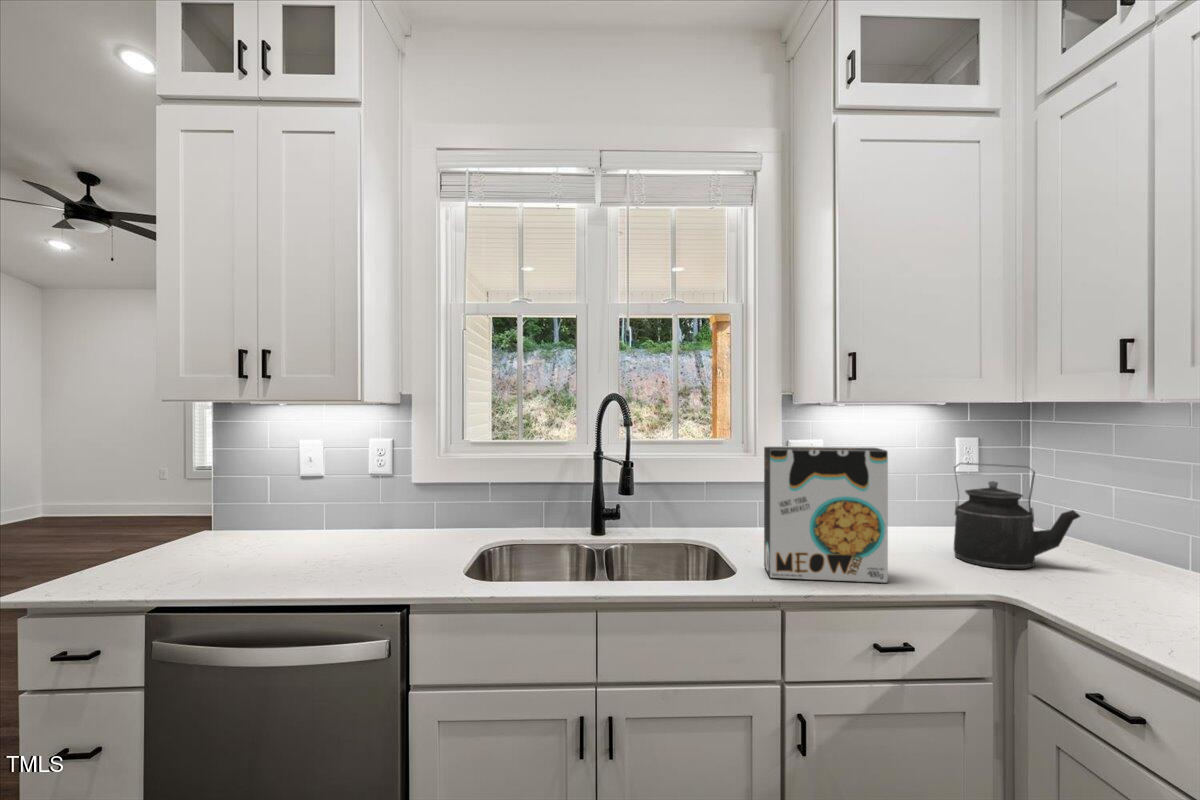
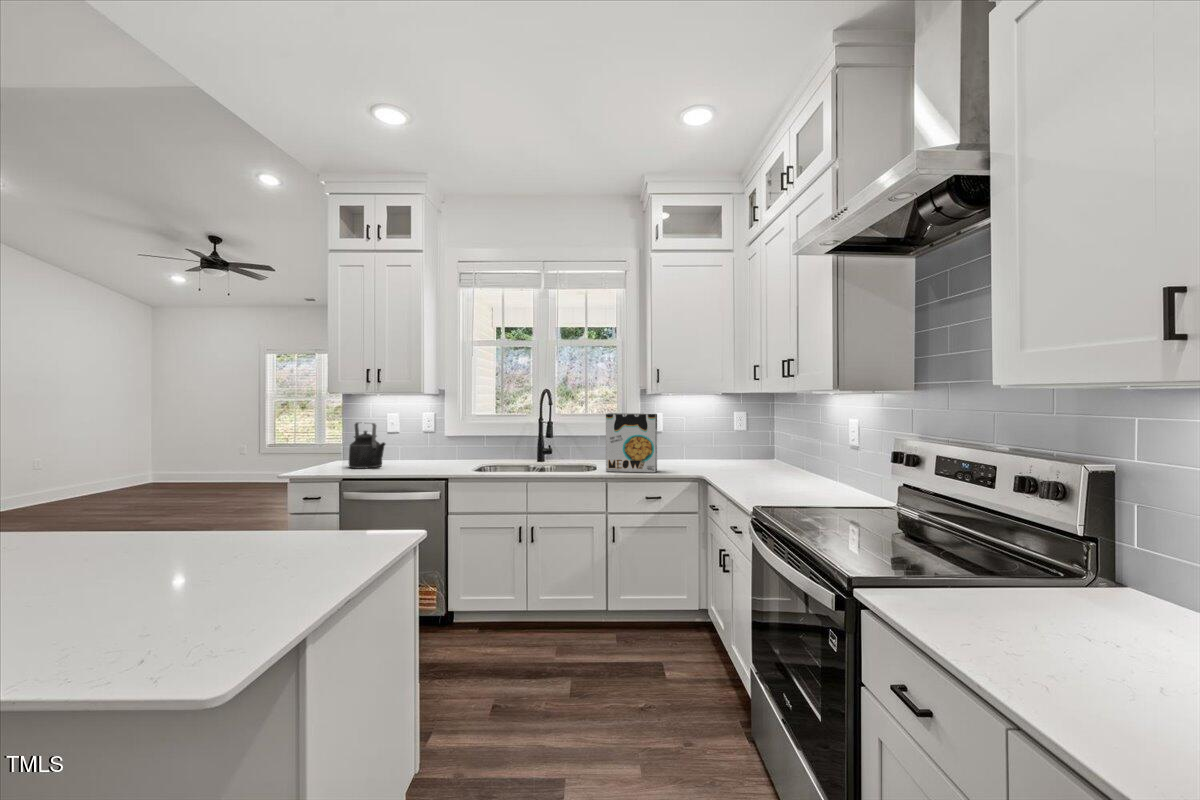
kettle: present [954,463,1080,569] -> present [349,423,385,469]

